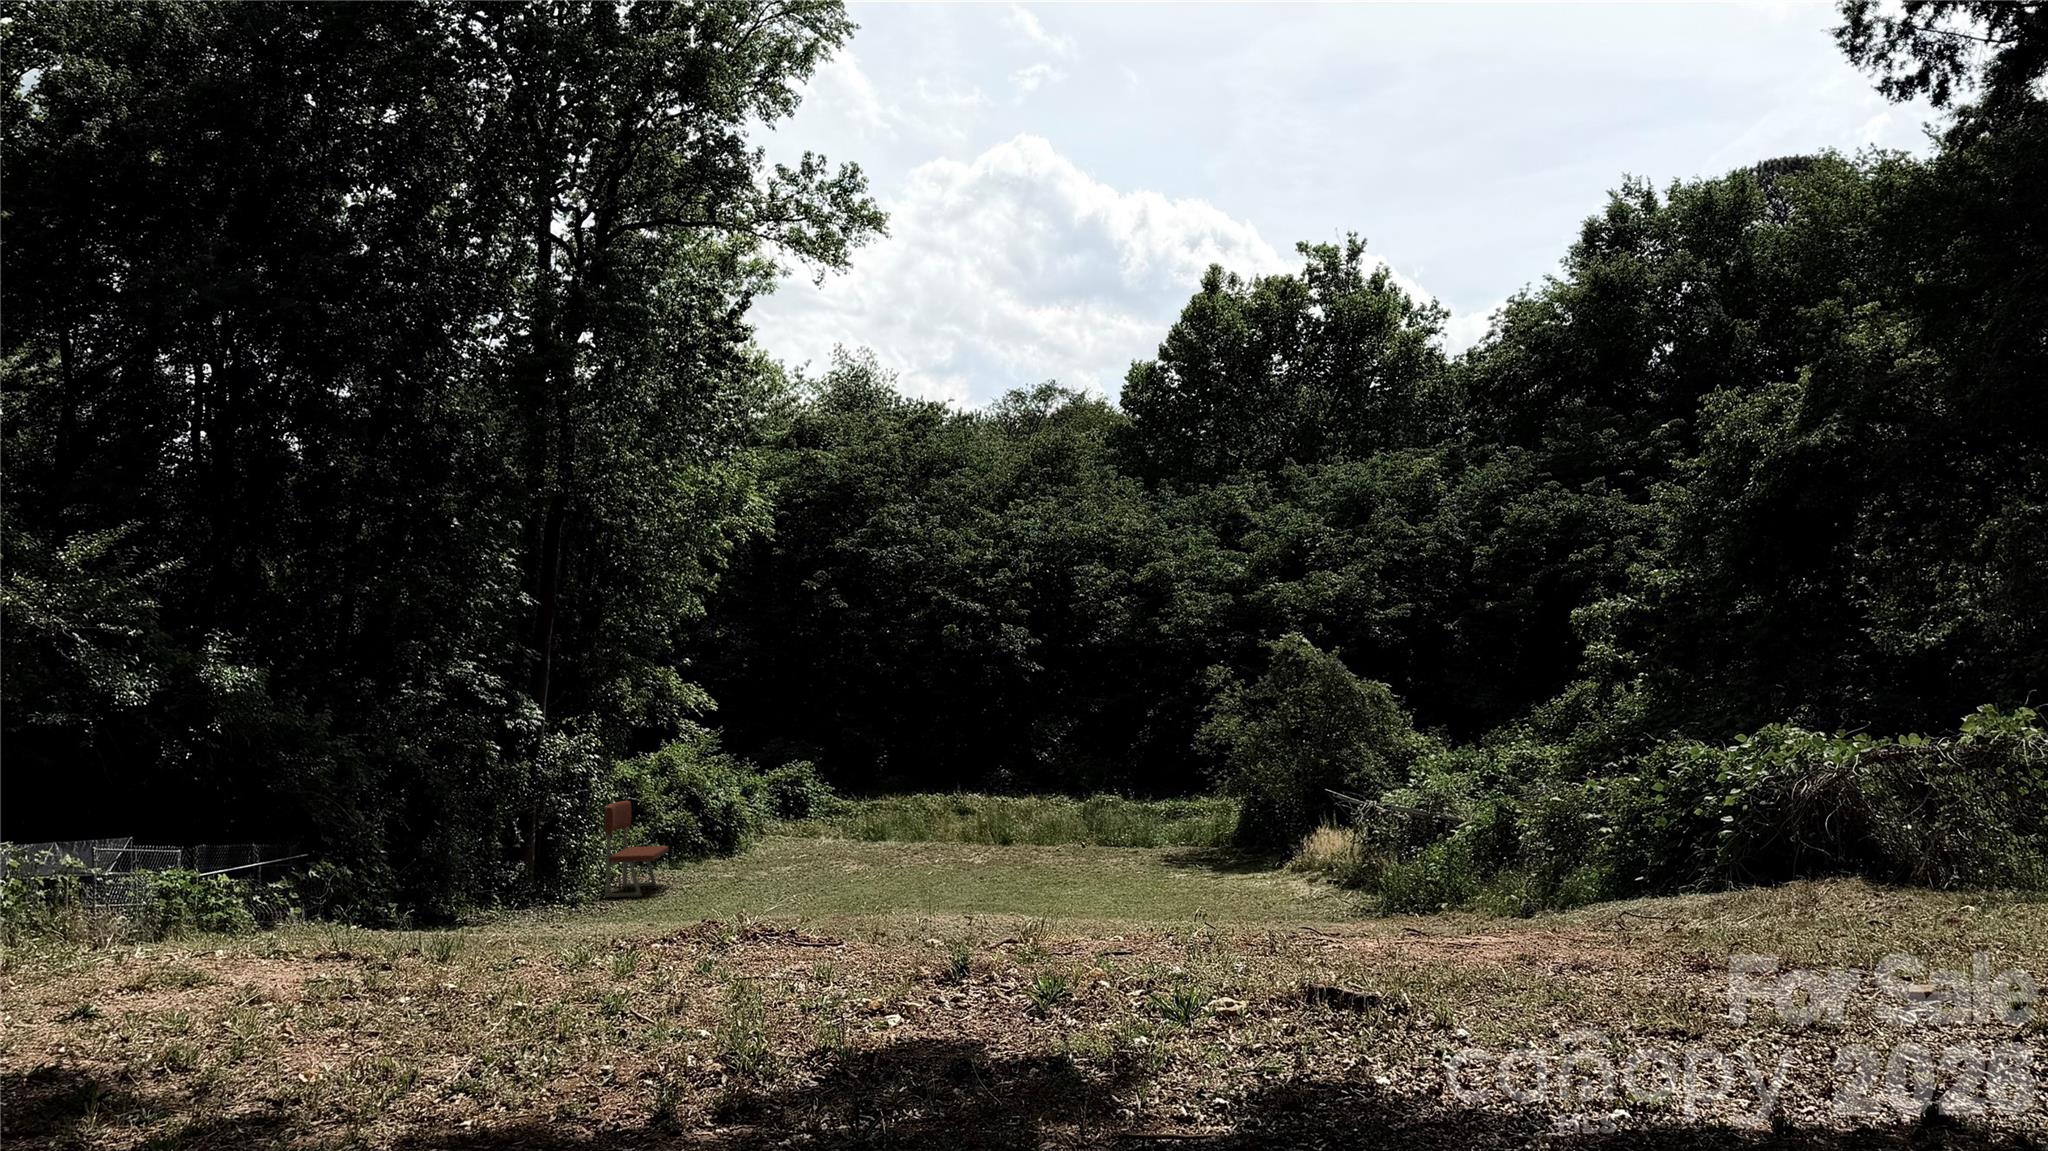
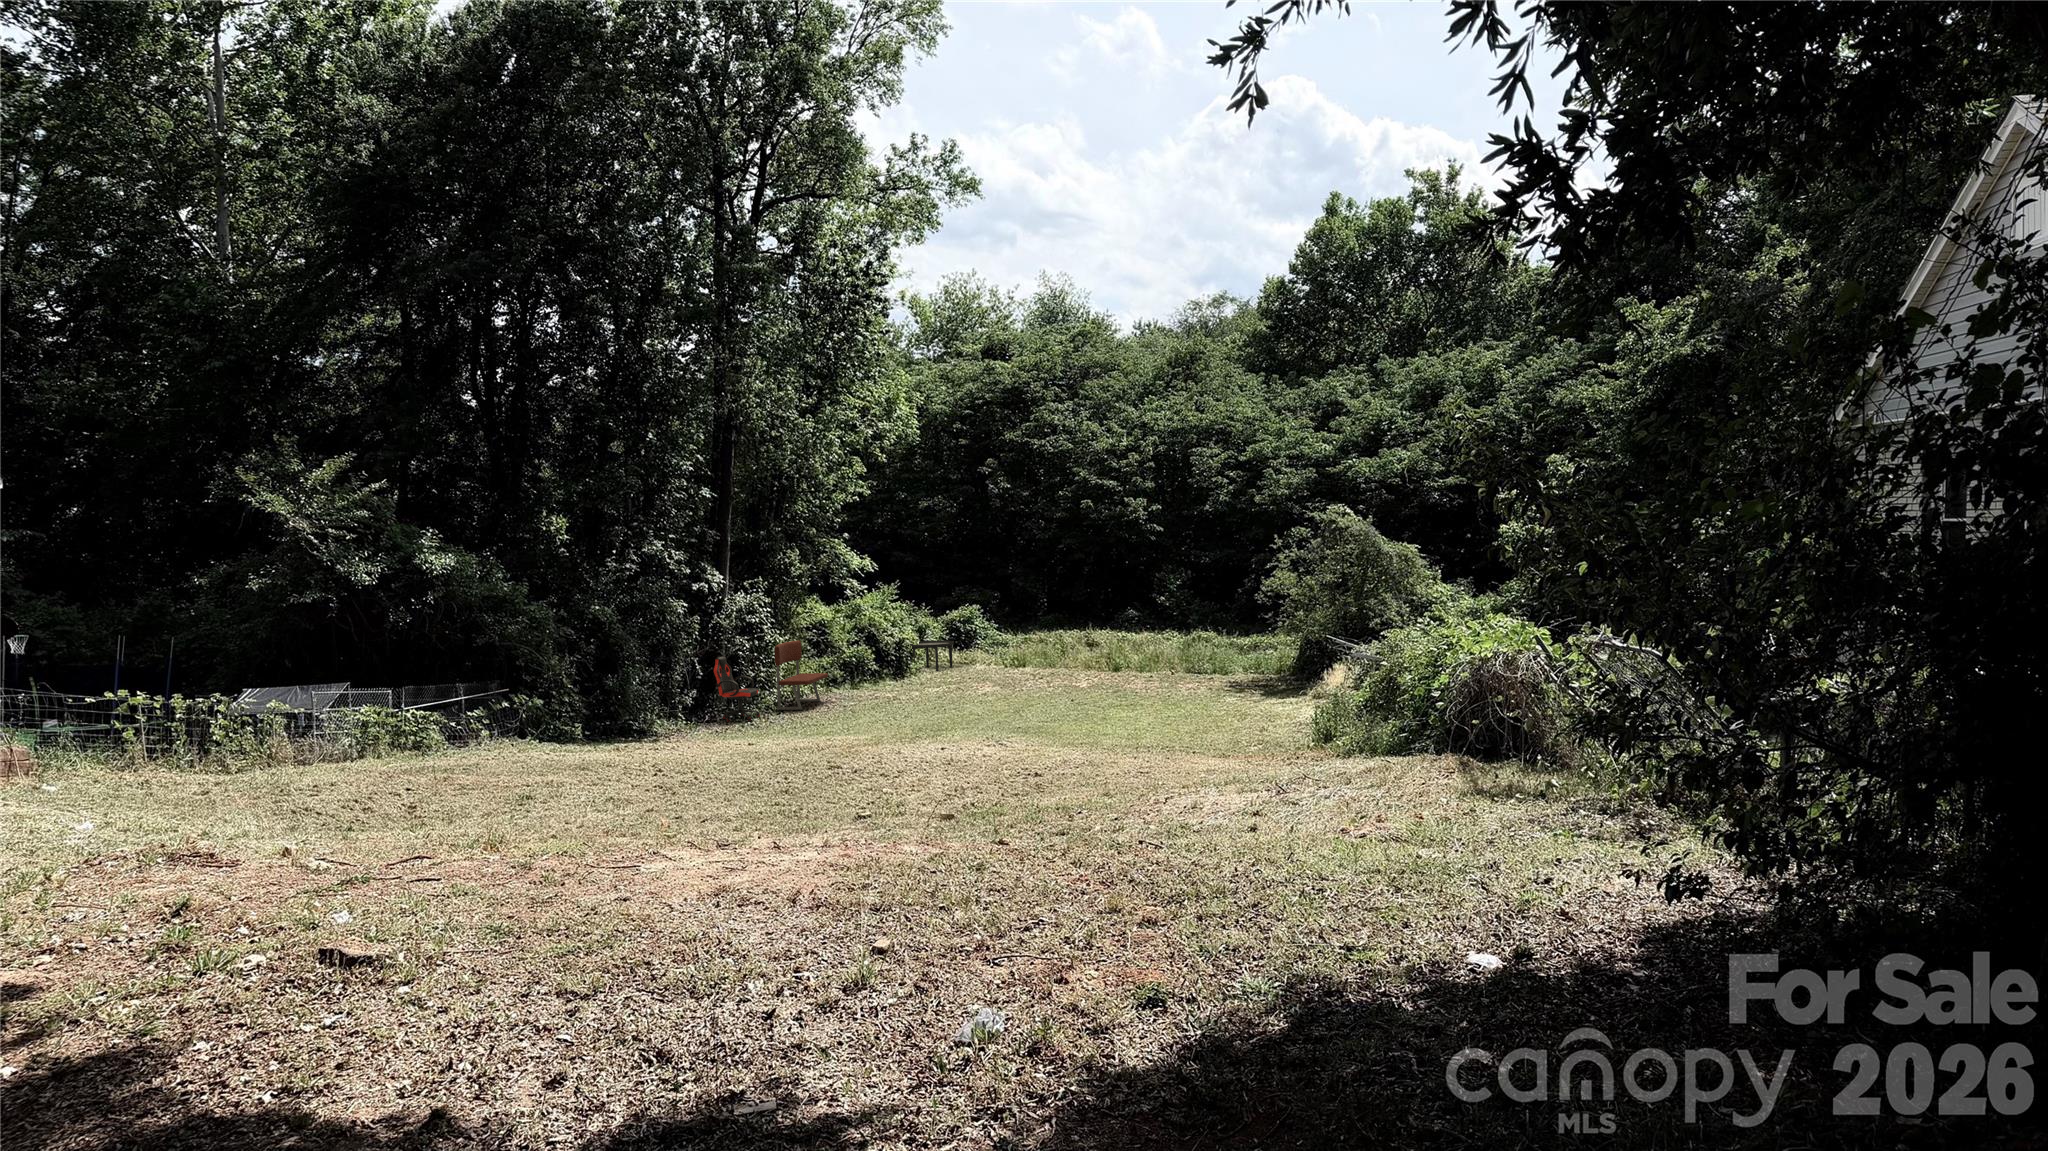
round table: none [742,805,805,847] -> present [910,640,954,671]
chair: none [528,821,588,914] -> present [714,657,760,722]

